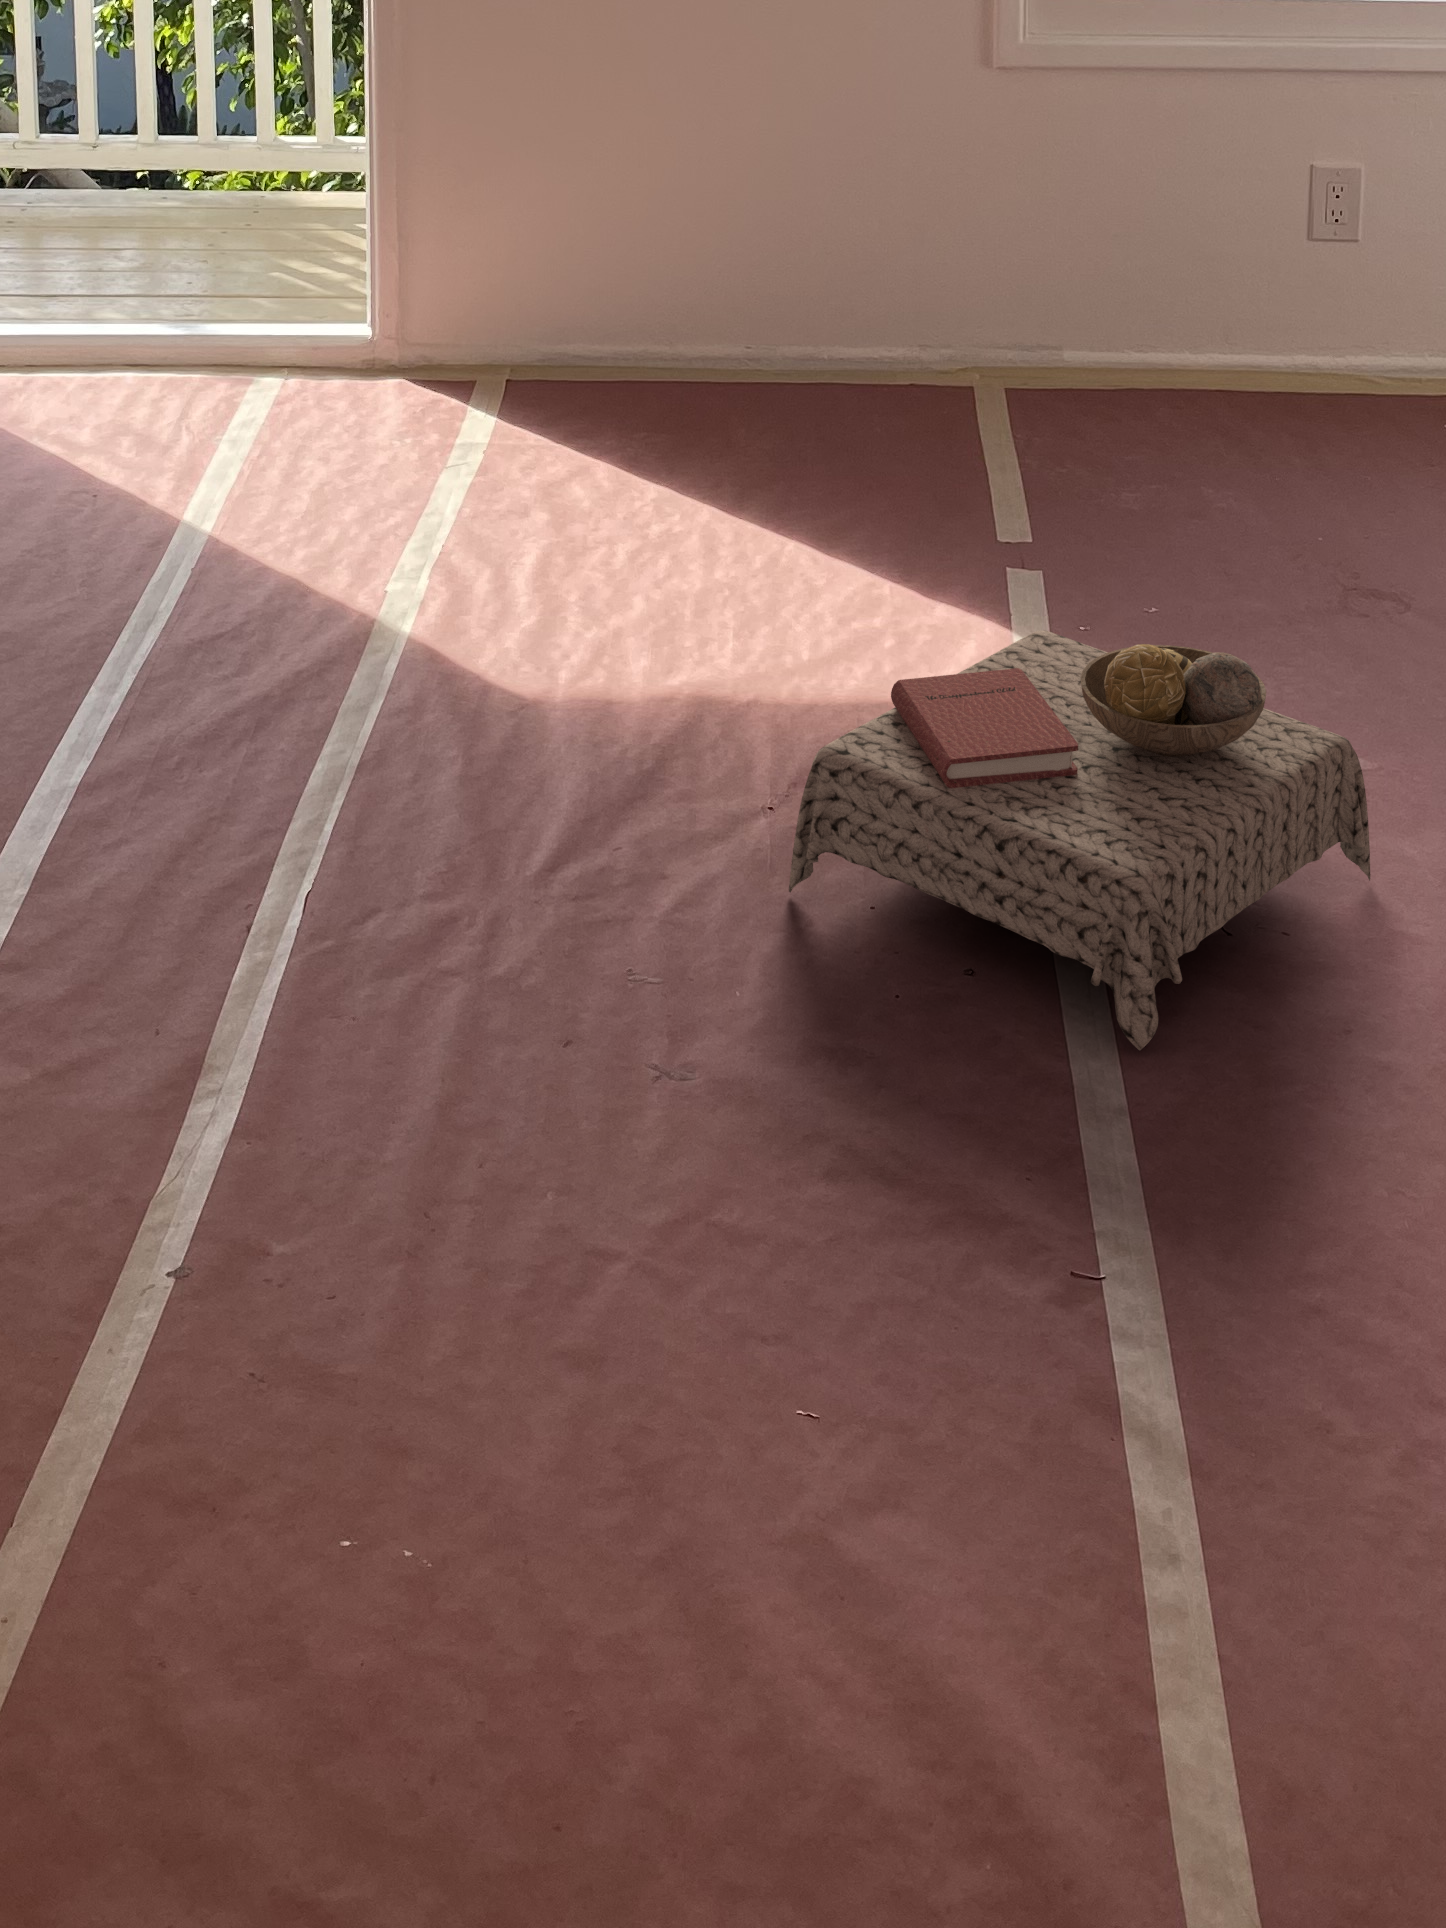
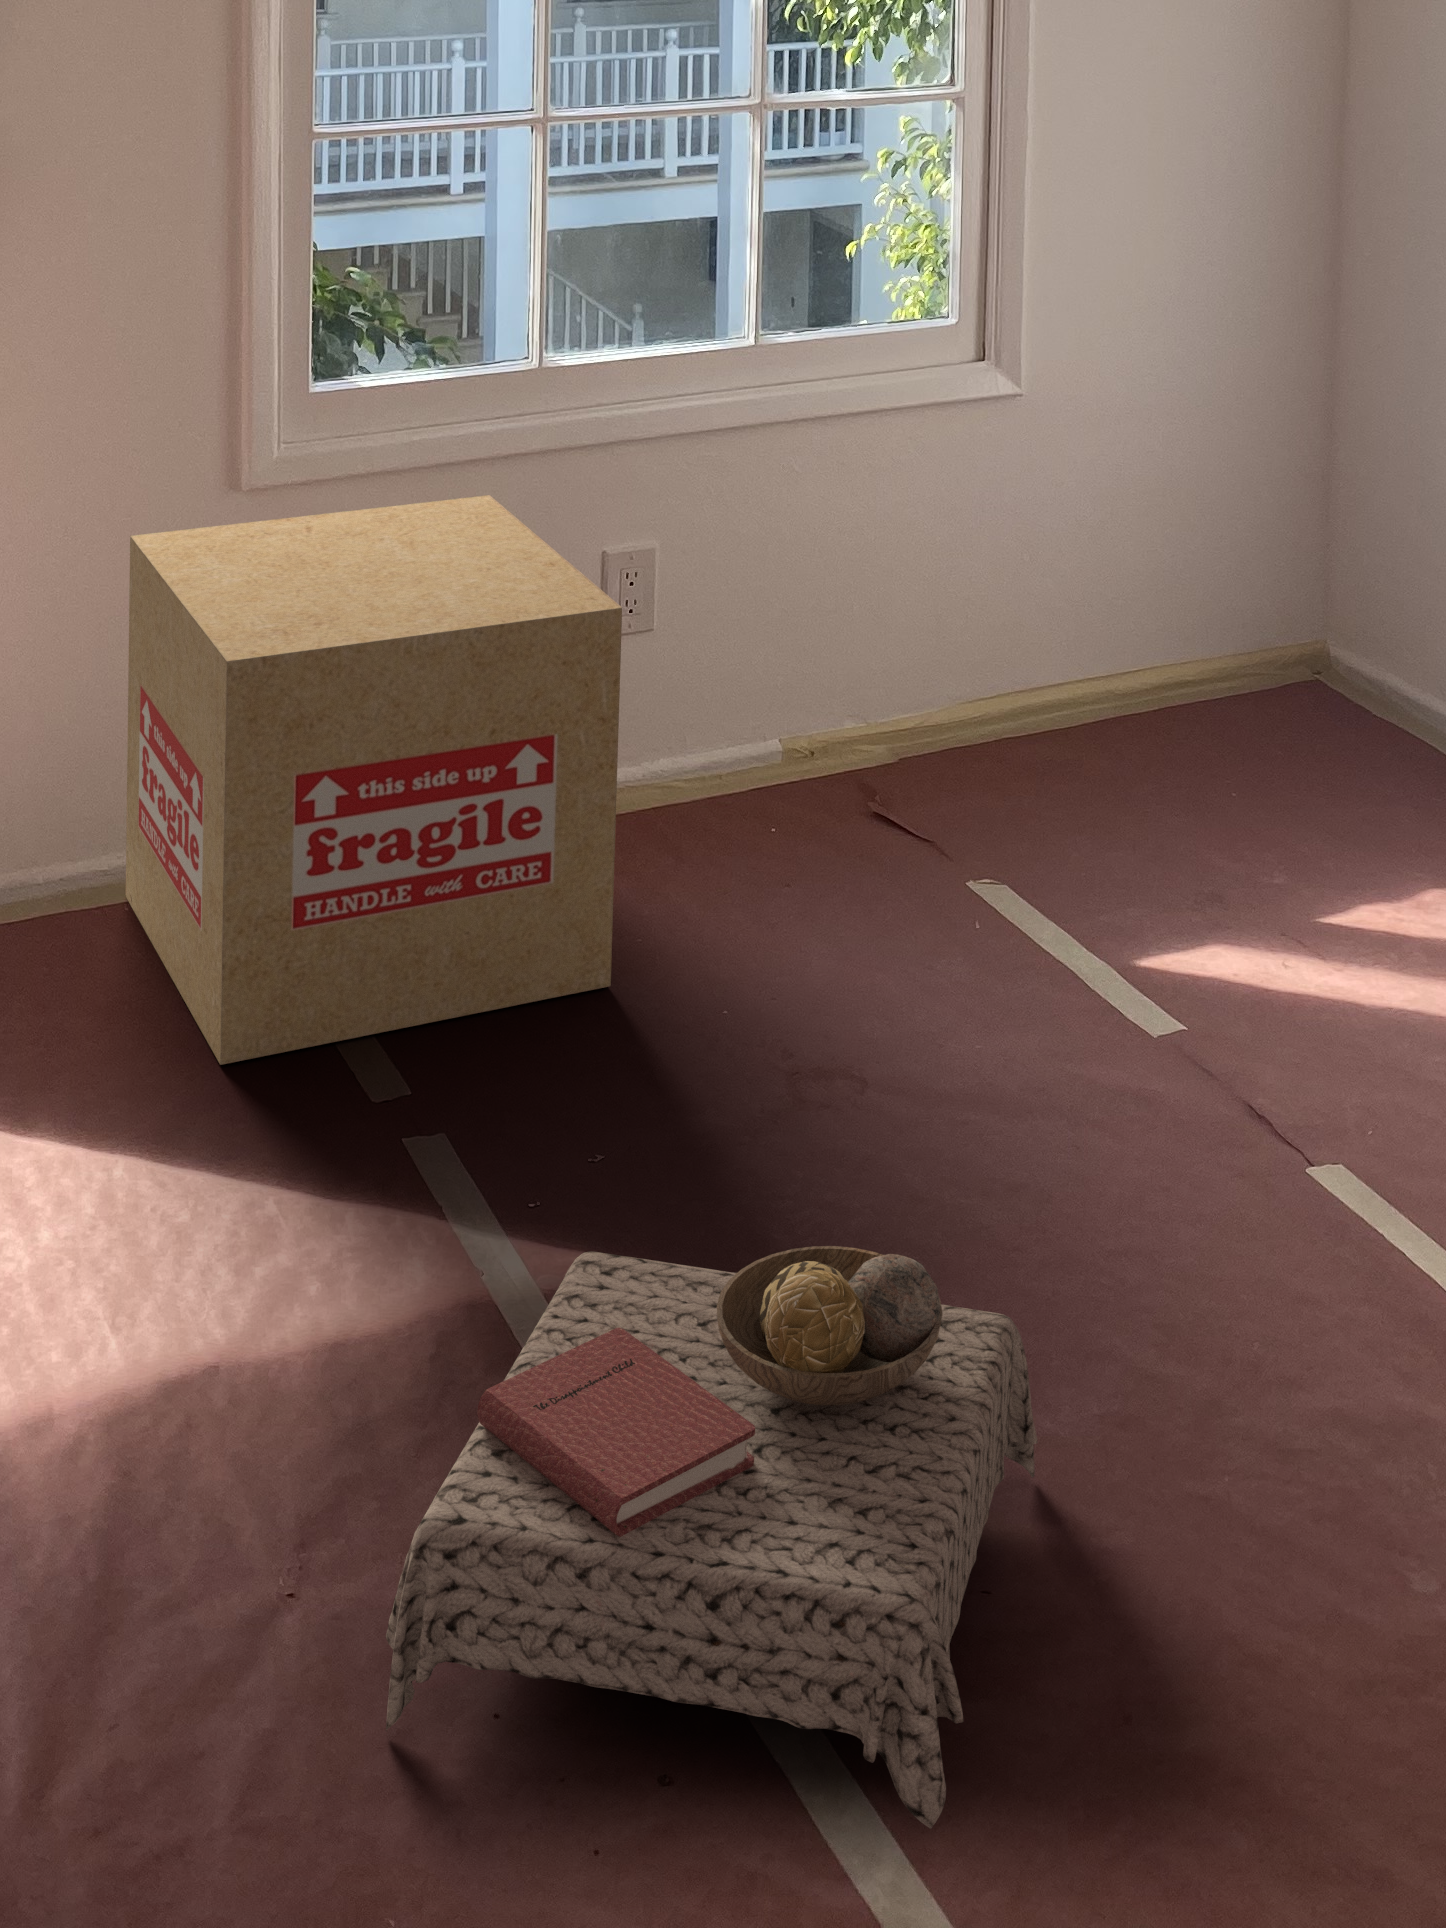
cardboard box: none [892,93,1247,504] -> present [126,495,622,1065]

